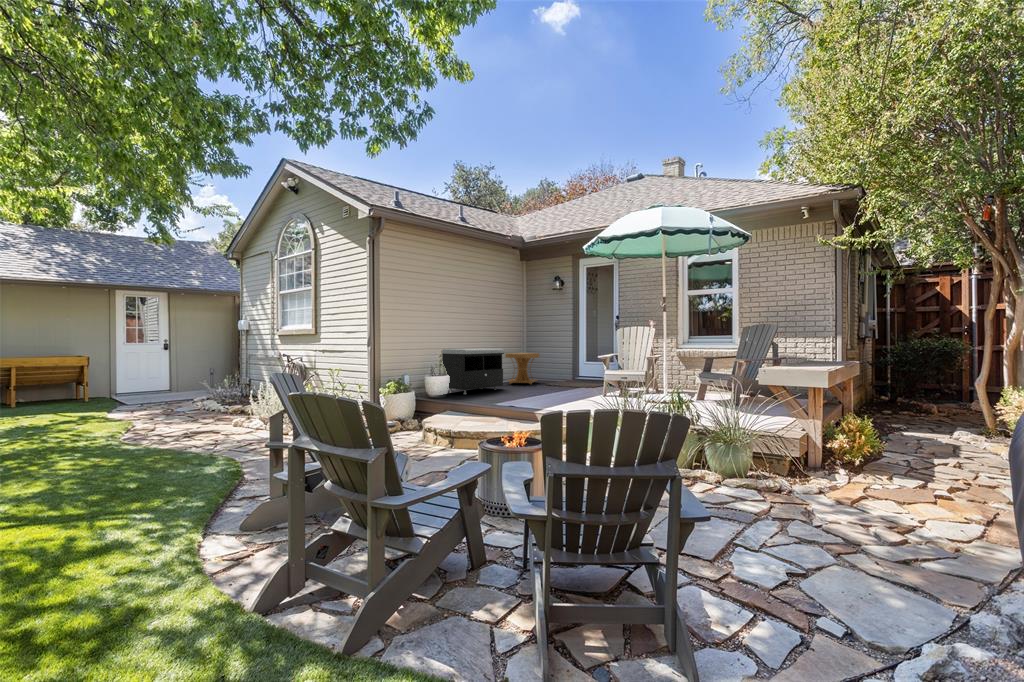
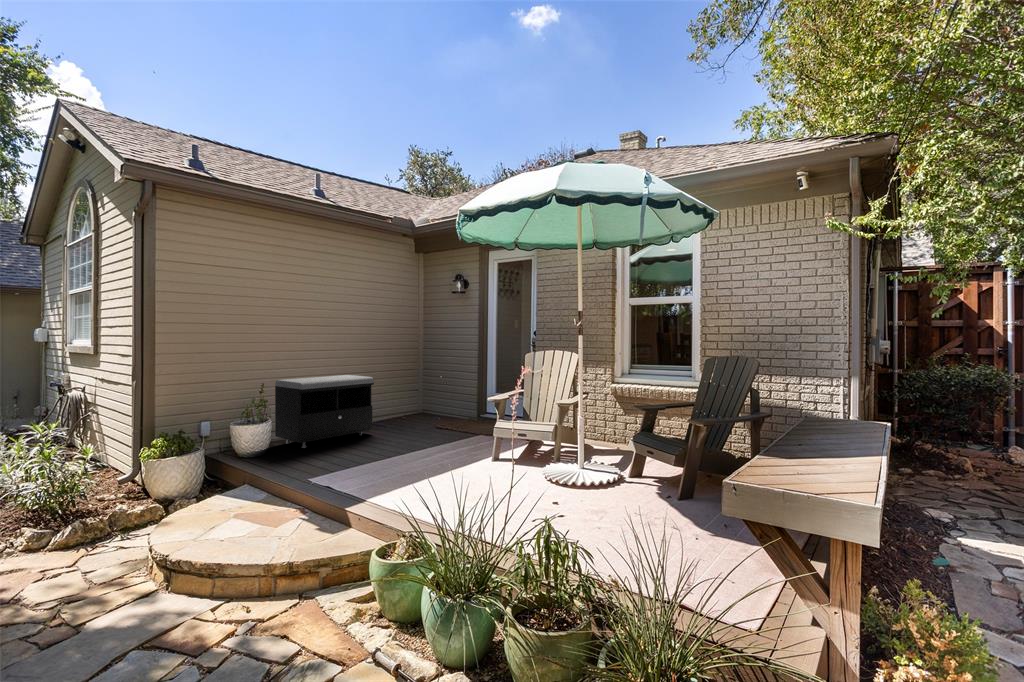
side table: present [505,353,539,384] -> none [388,377,436,423]

